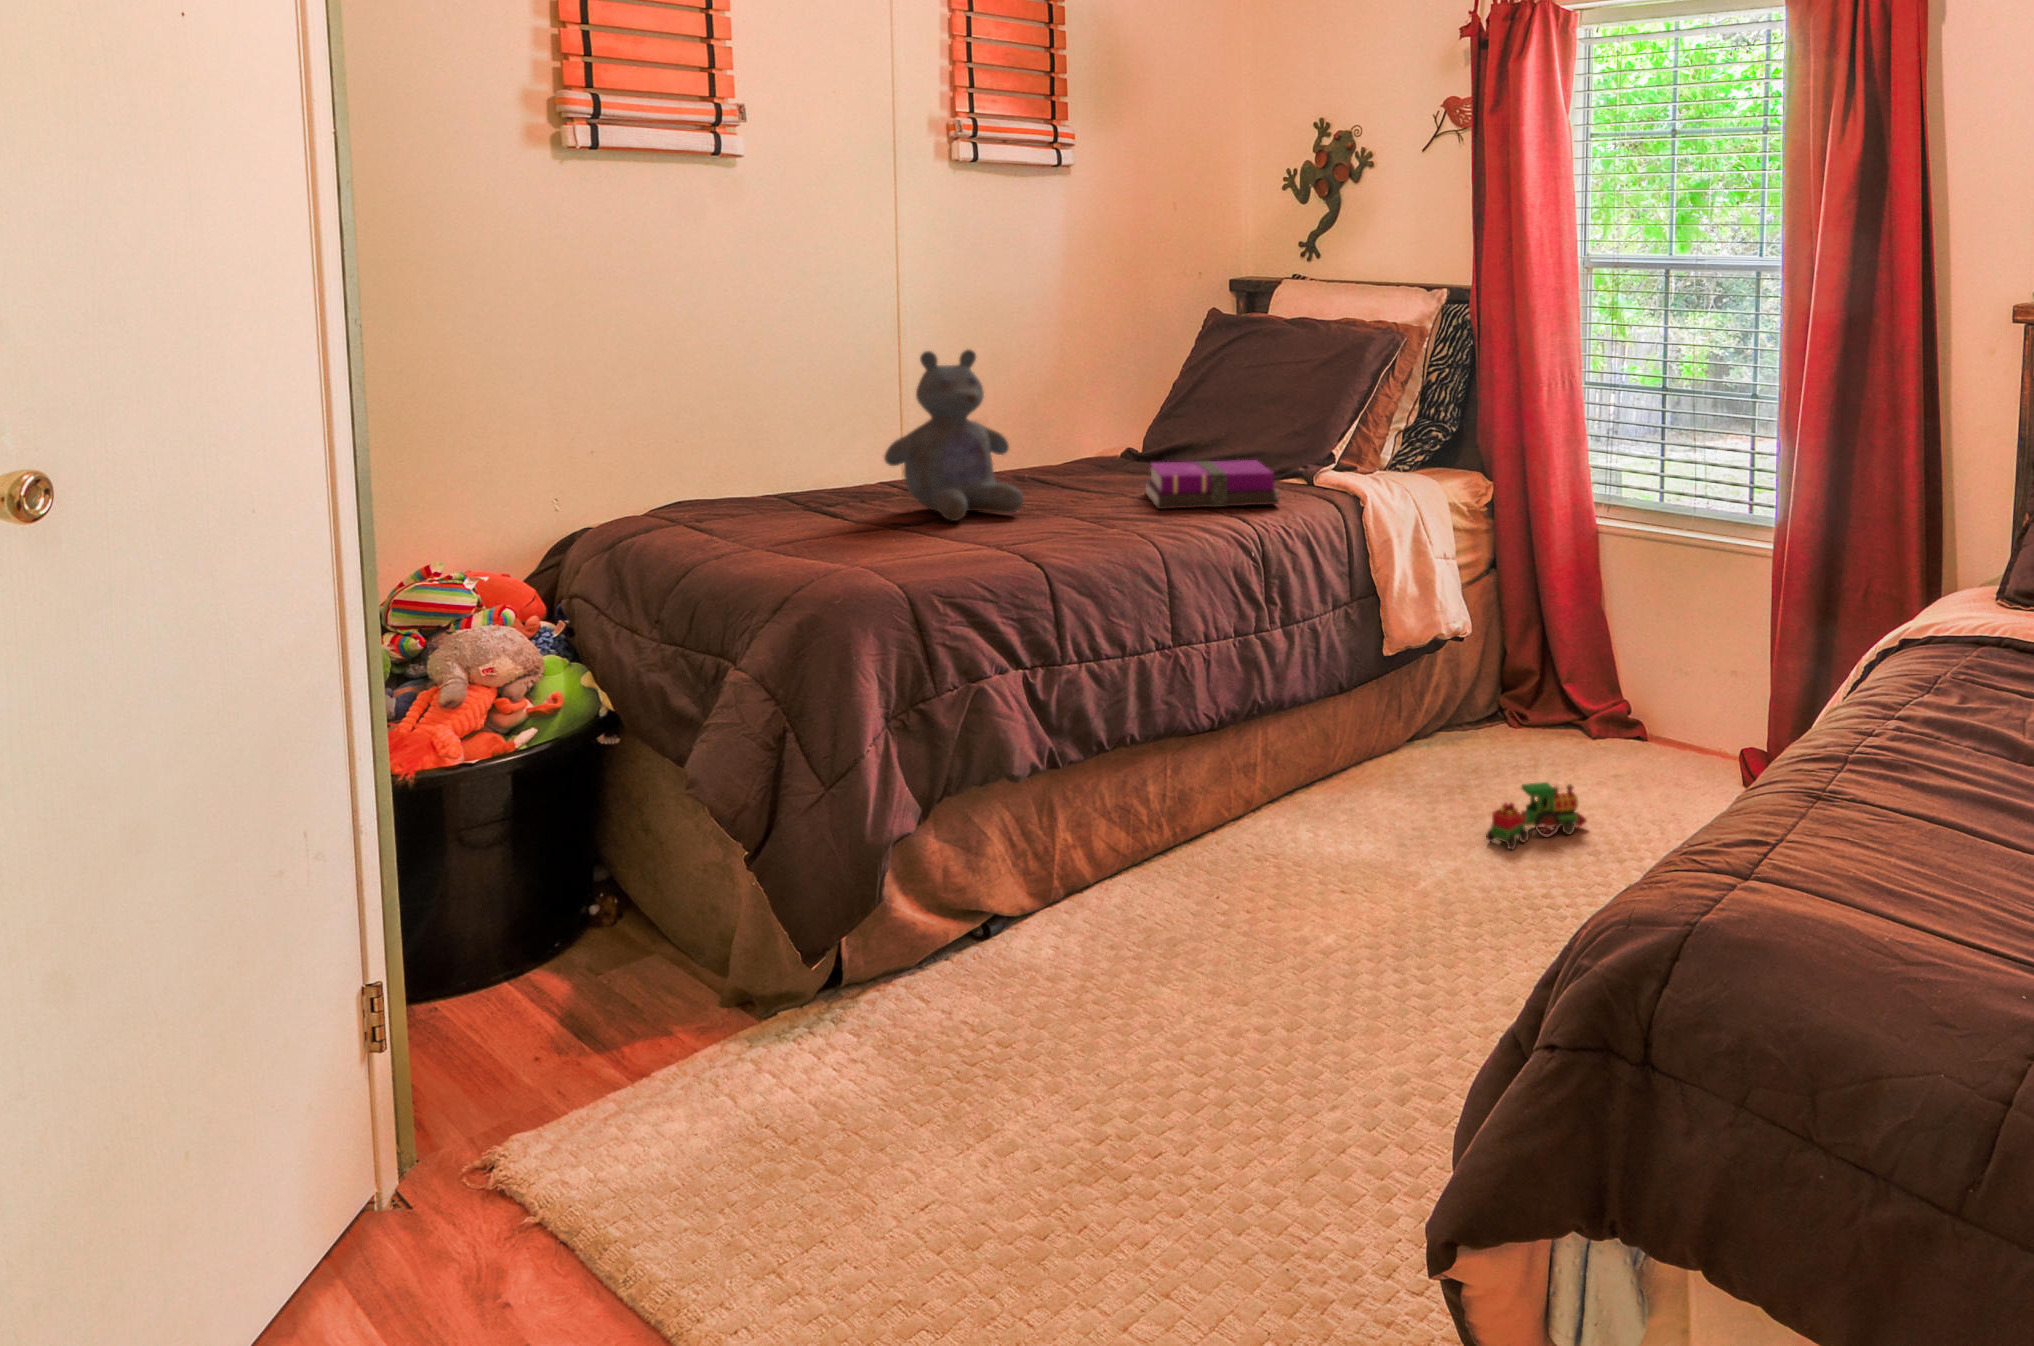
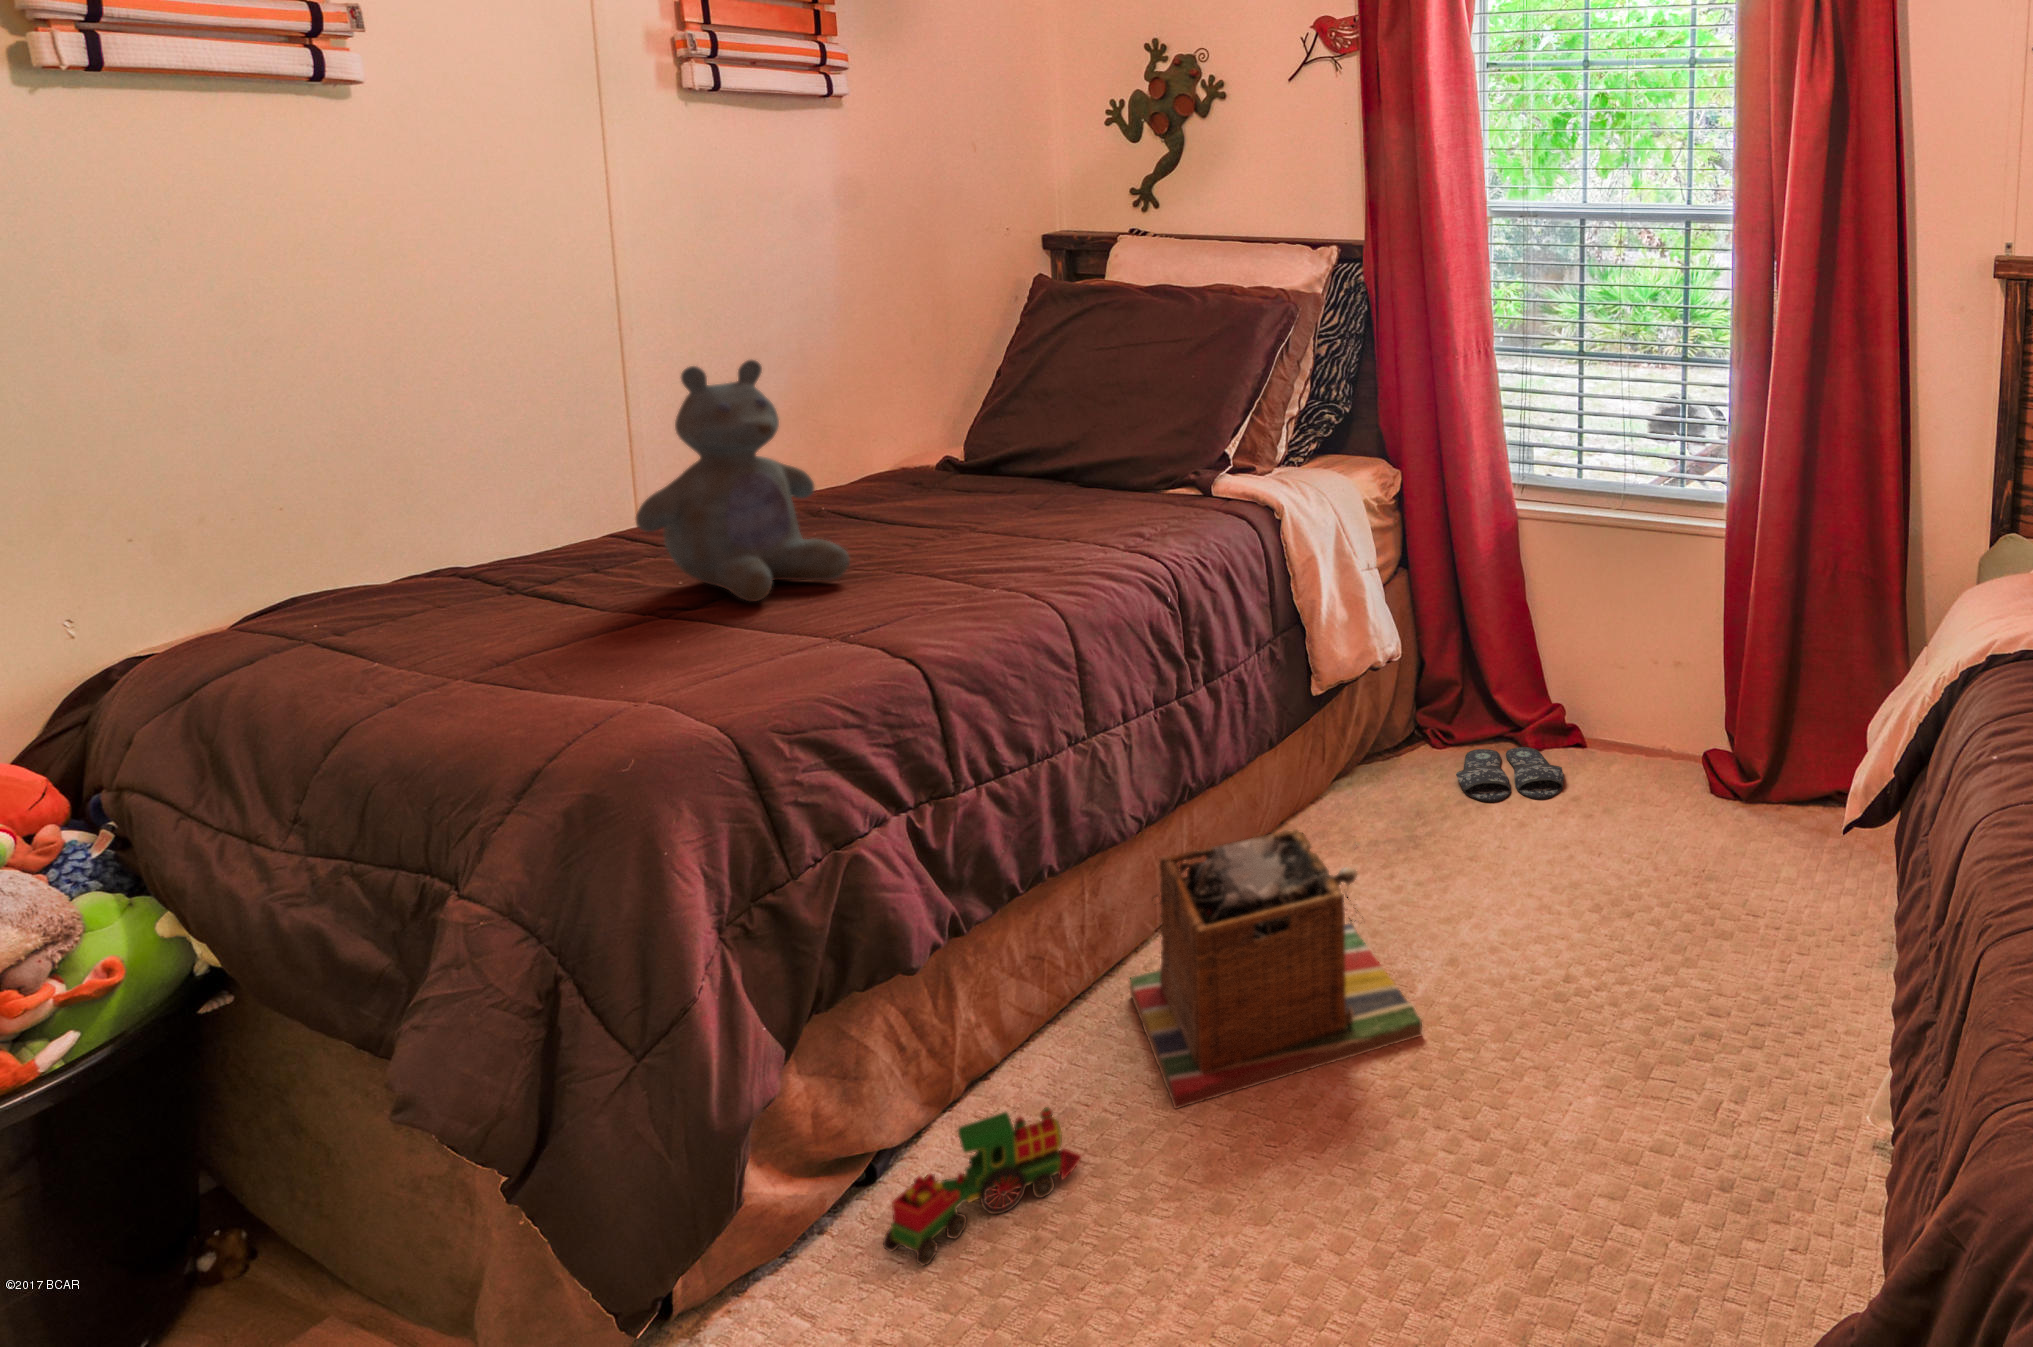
notebook: present [1146,460,1279,509] -> none [998,474,1186,552]
slippers: none [1517,730,1613,774] -> present [1456,747,1564,802]
laundry basket: none [1202,745,1414,937] -> present [1130,829,1422,1108]
toy train: present [1486,782,1586,849] -> present [883,1107,1081,1265]

